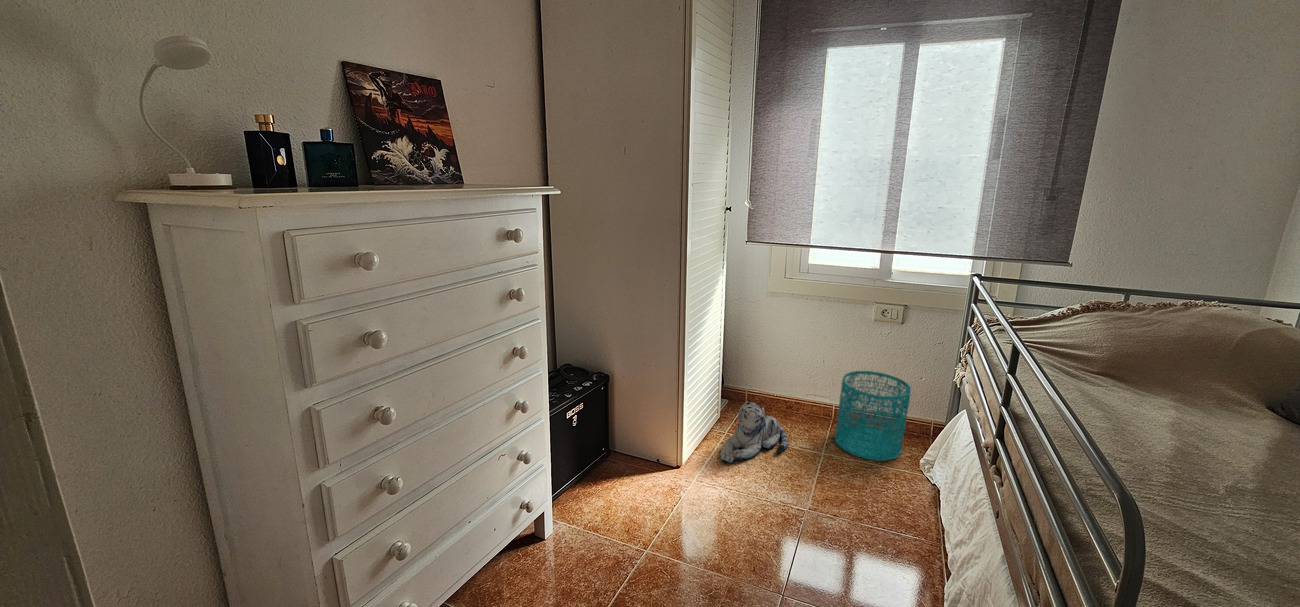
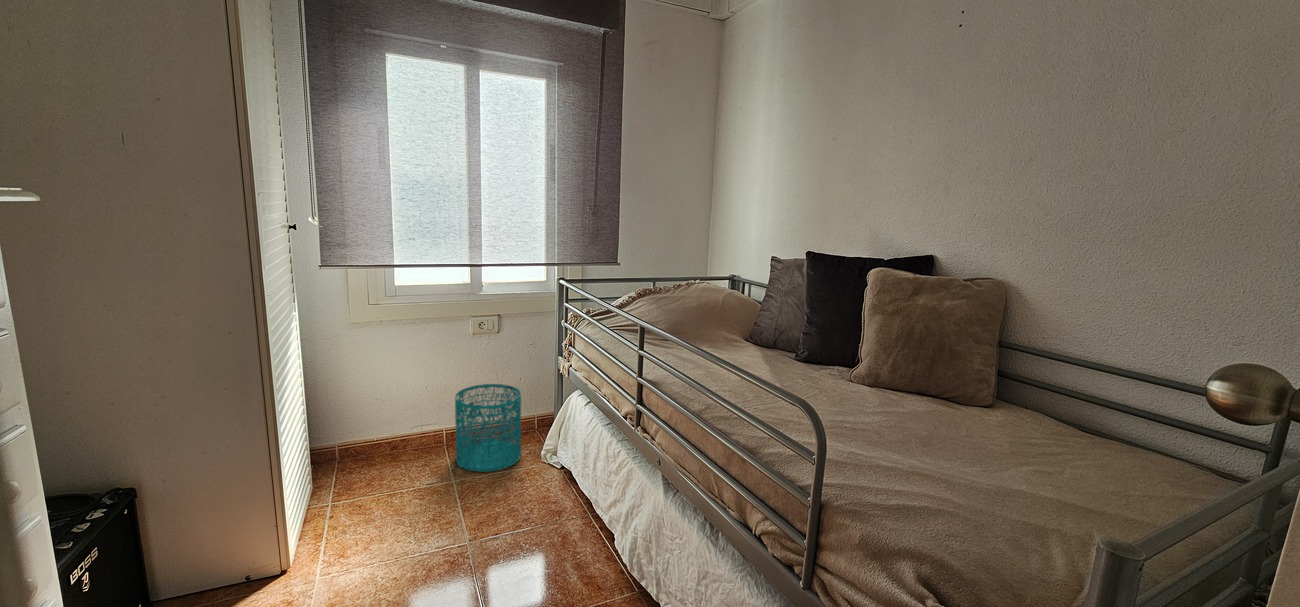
plush toy: present [720,401,788,463] -> none [337,454,414,537]

